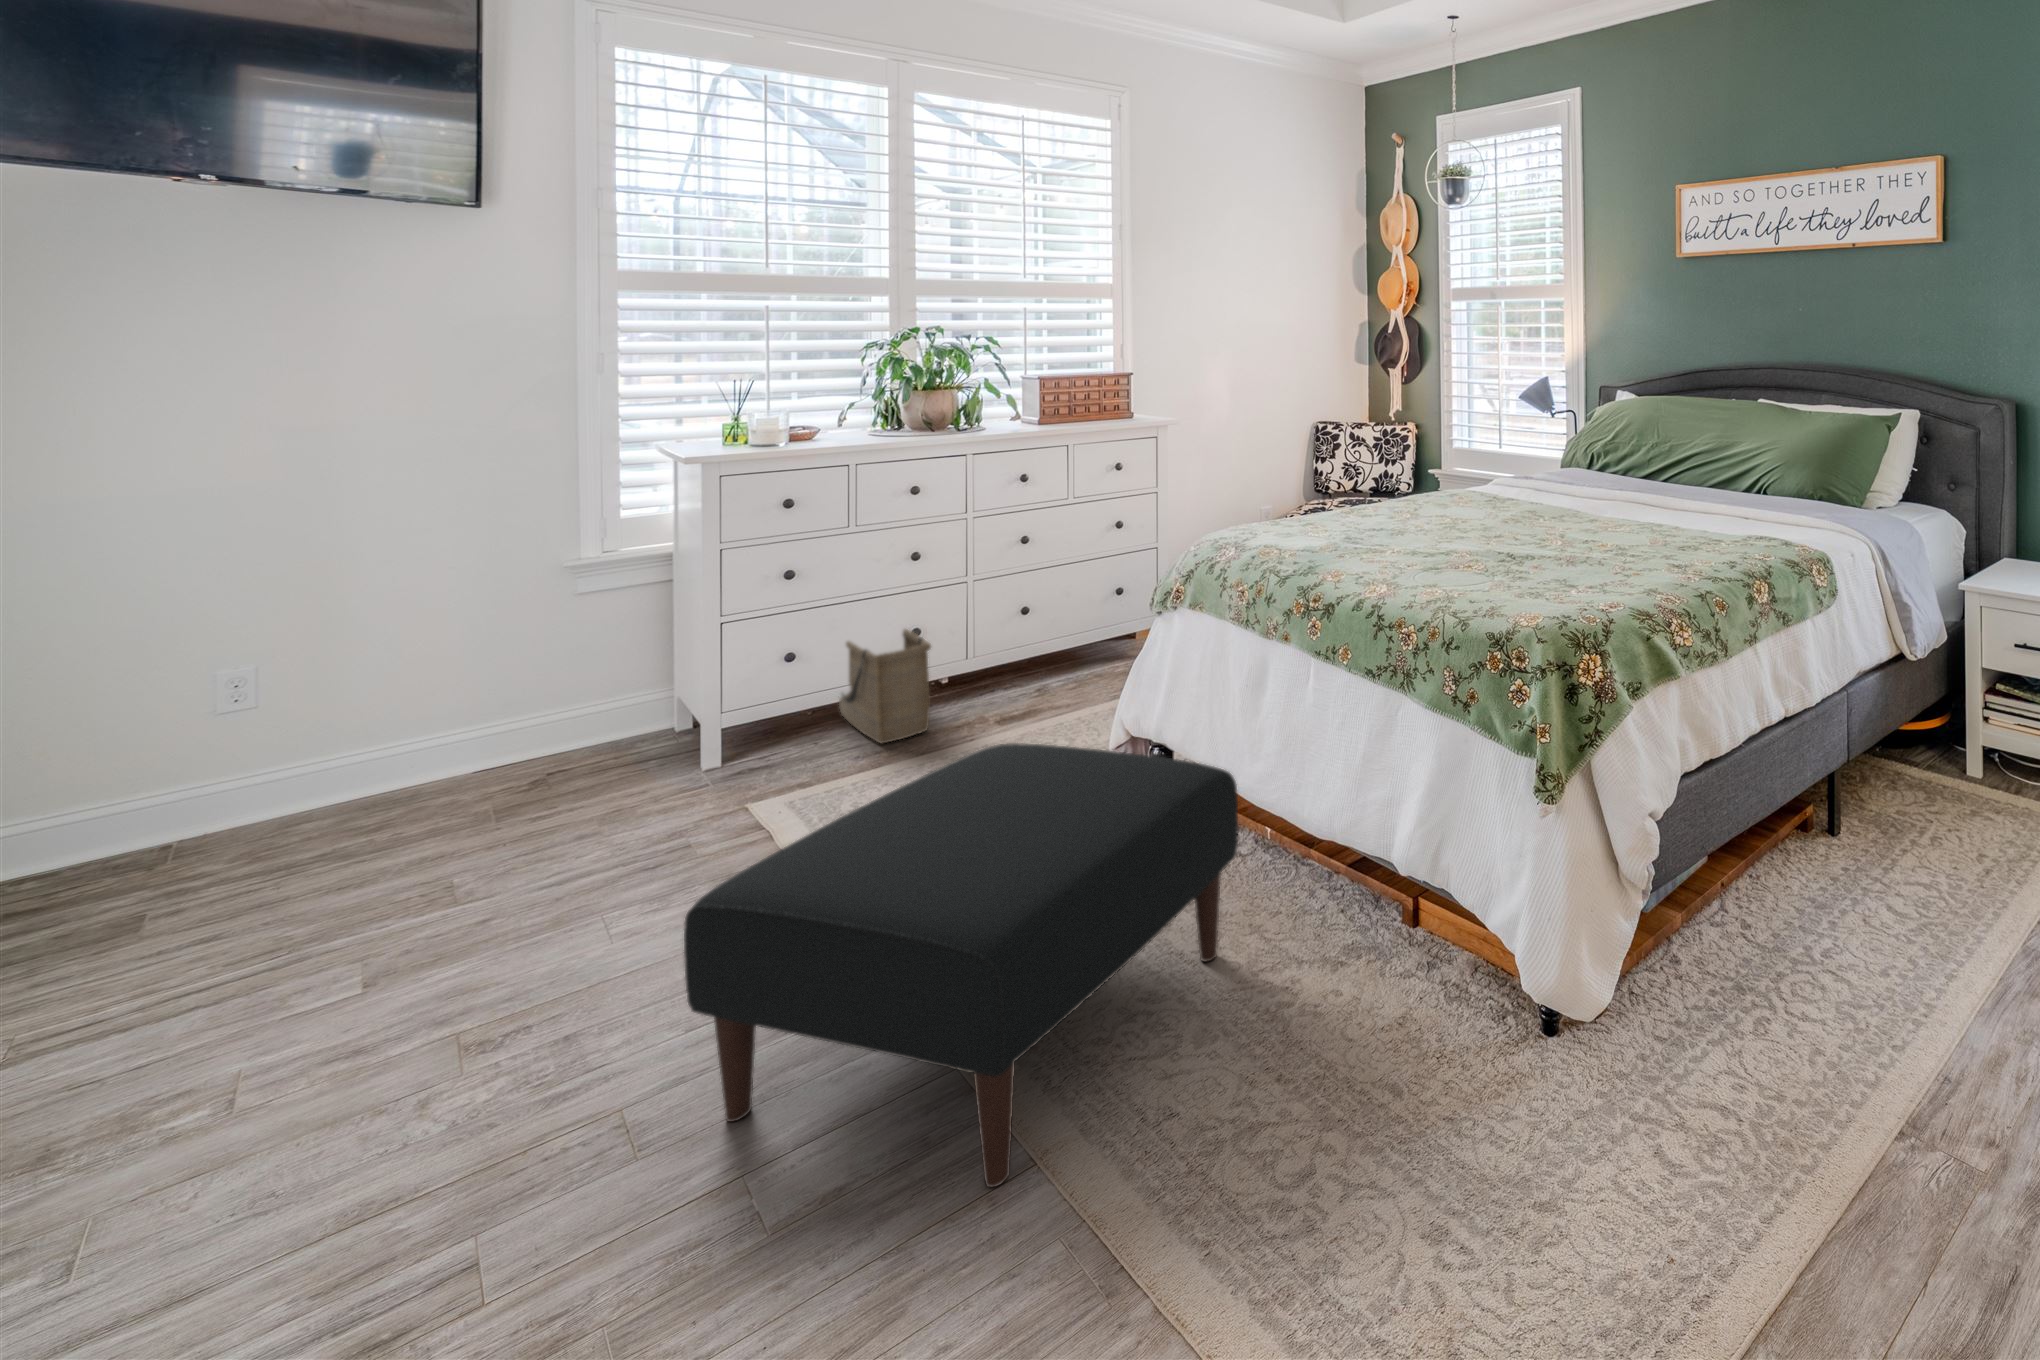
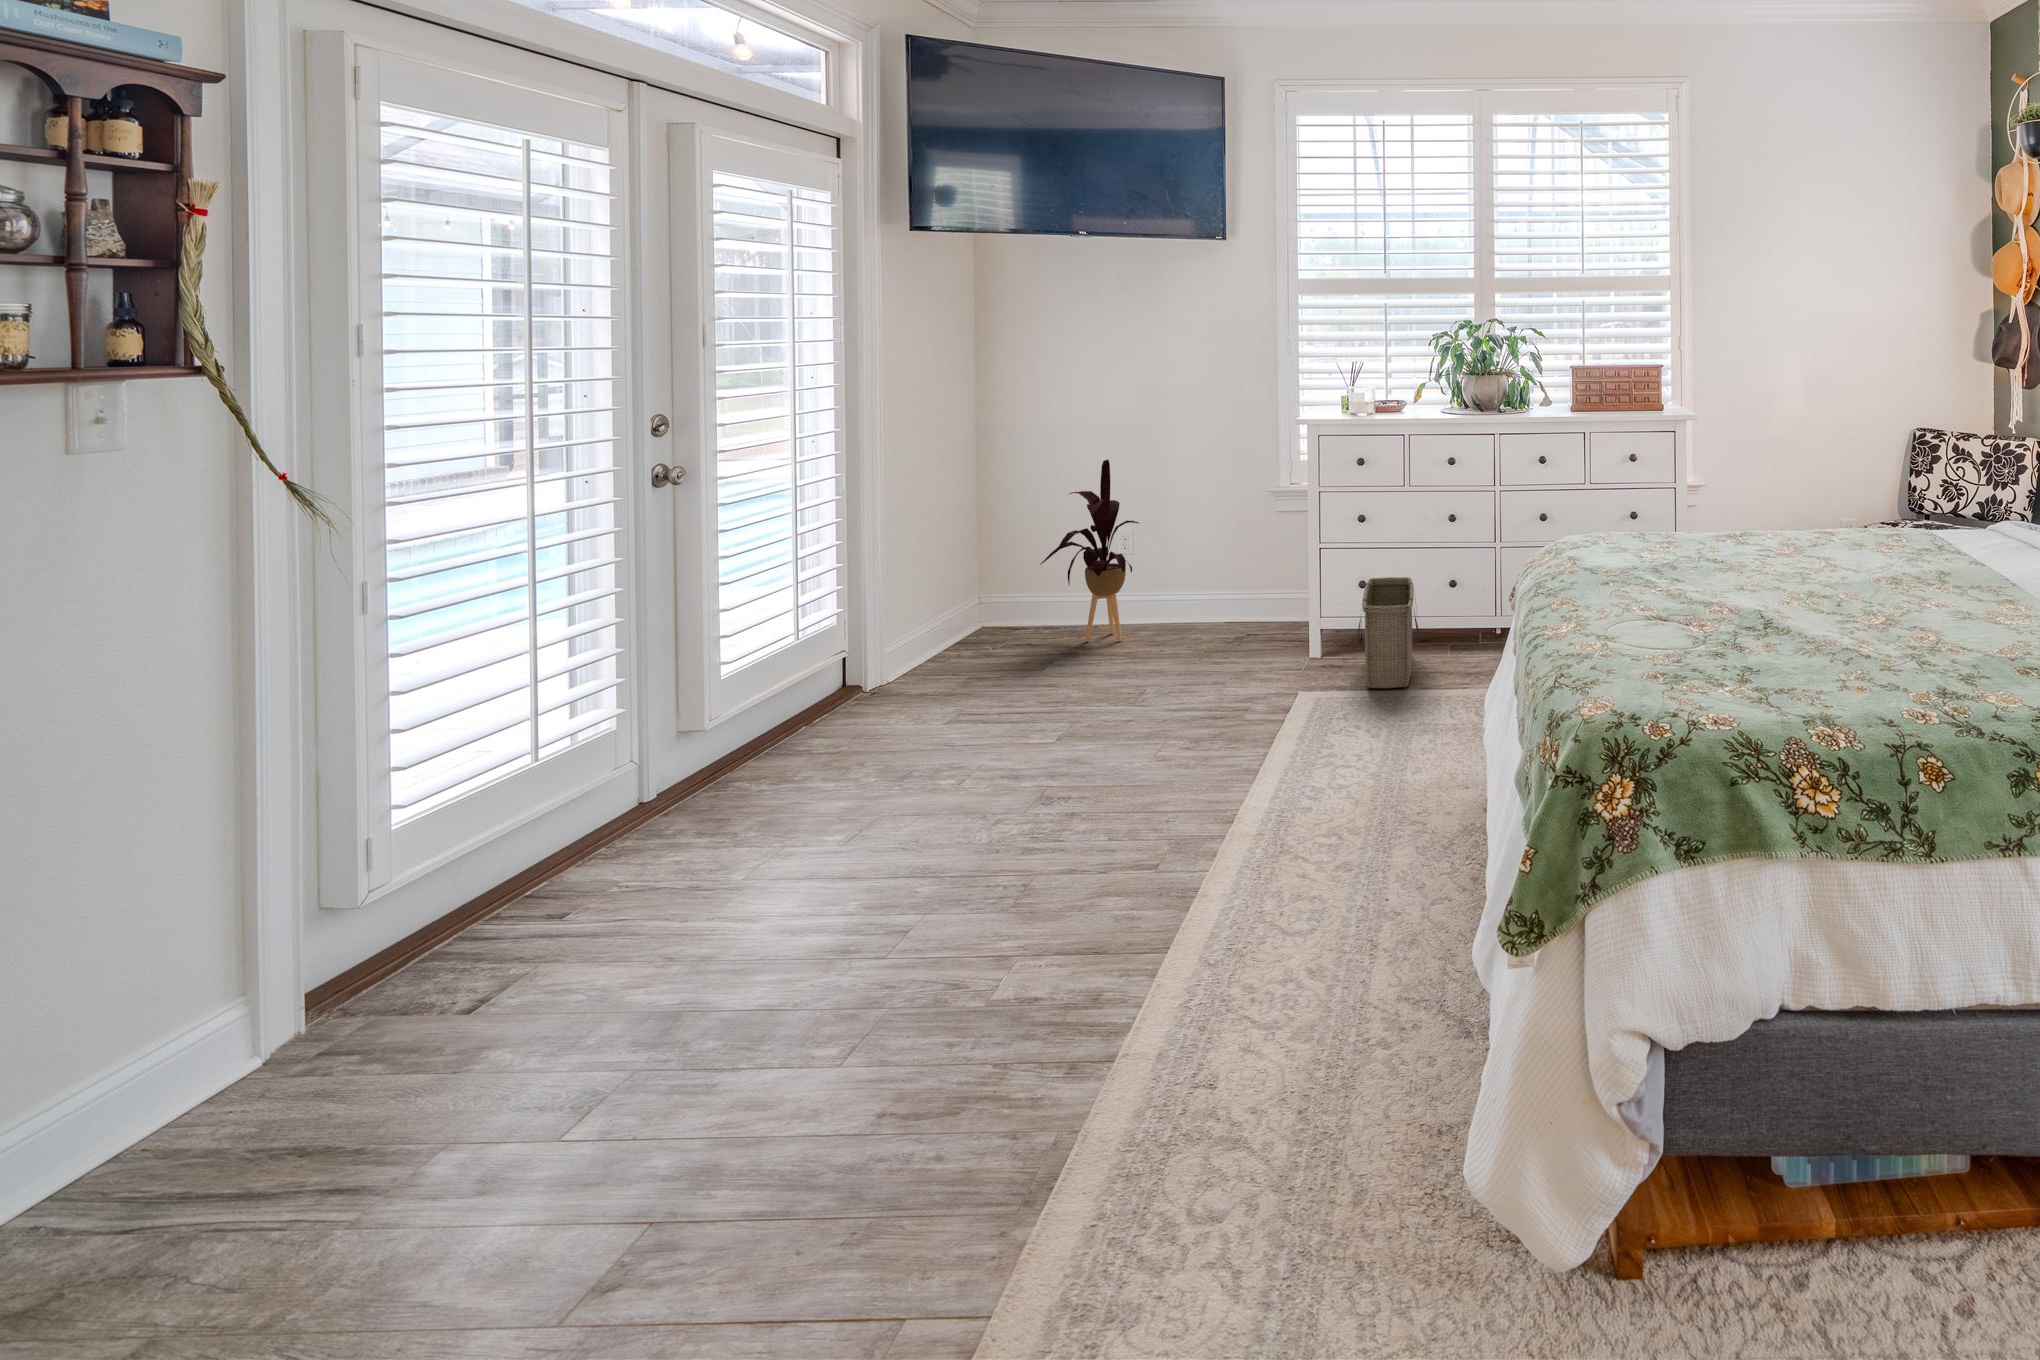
house plant: none [226,547,432,815] -> present [1041,459,1138,642]
ottoman: present [684,743,1238,1187] -> none [991,704,1397,1082]

